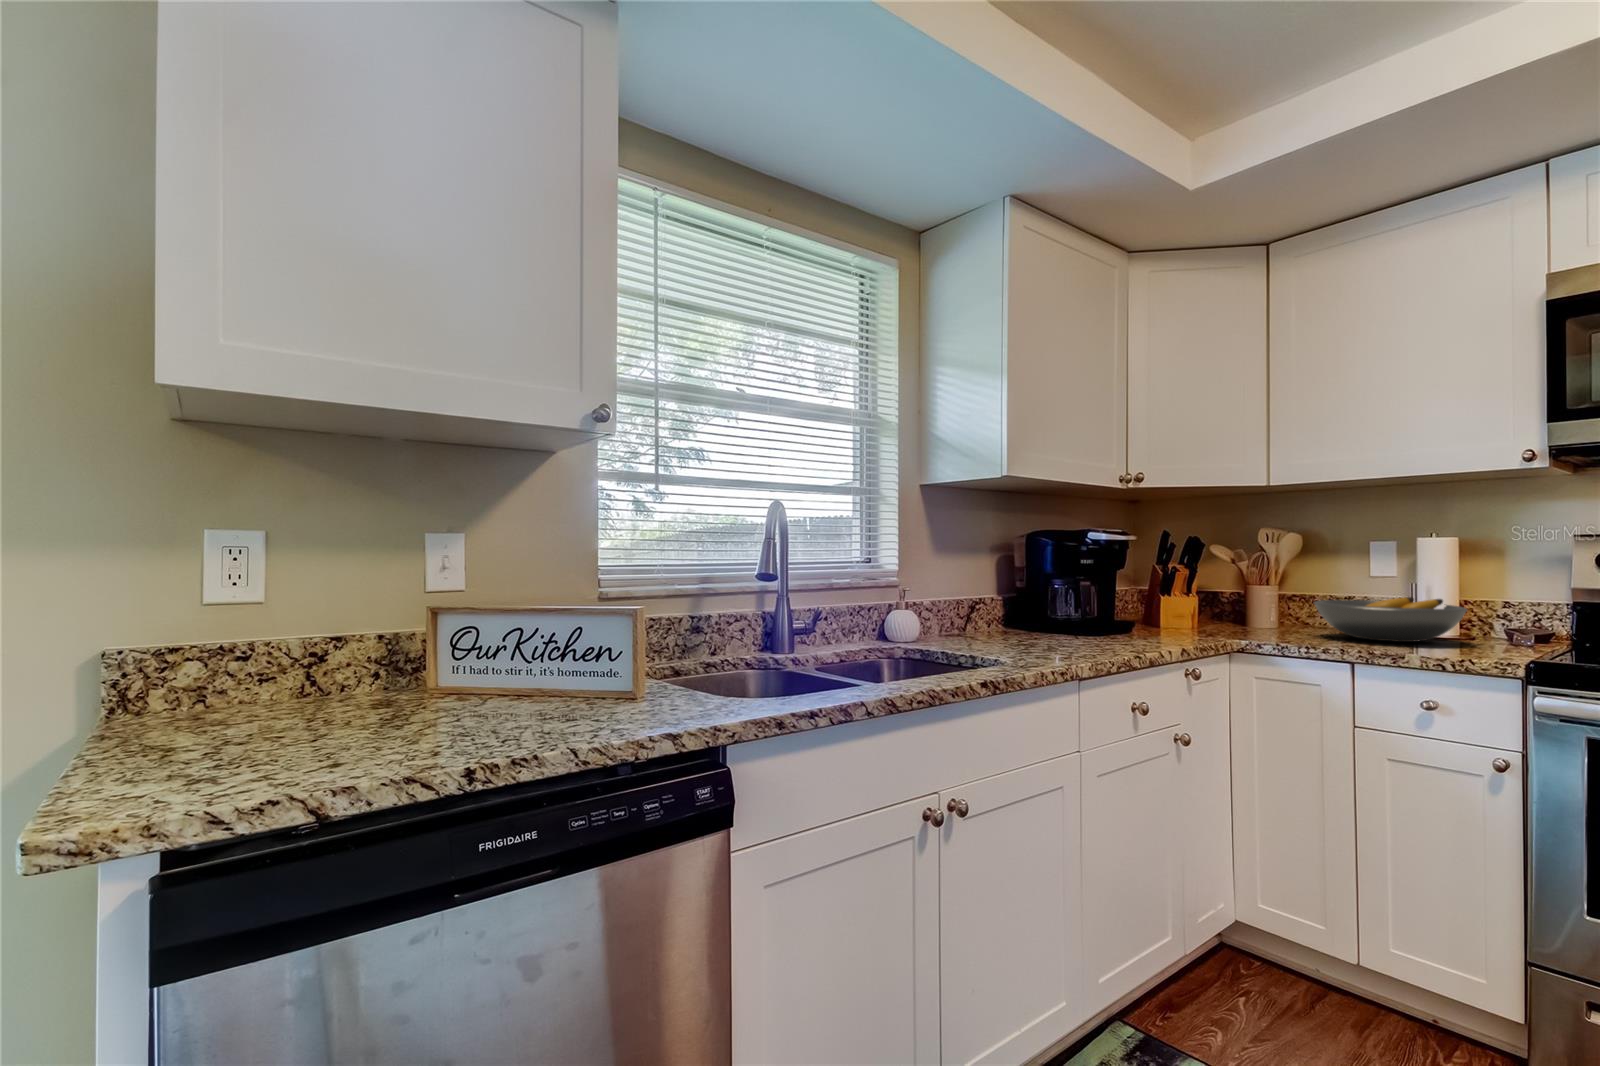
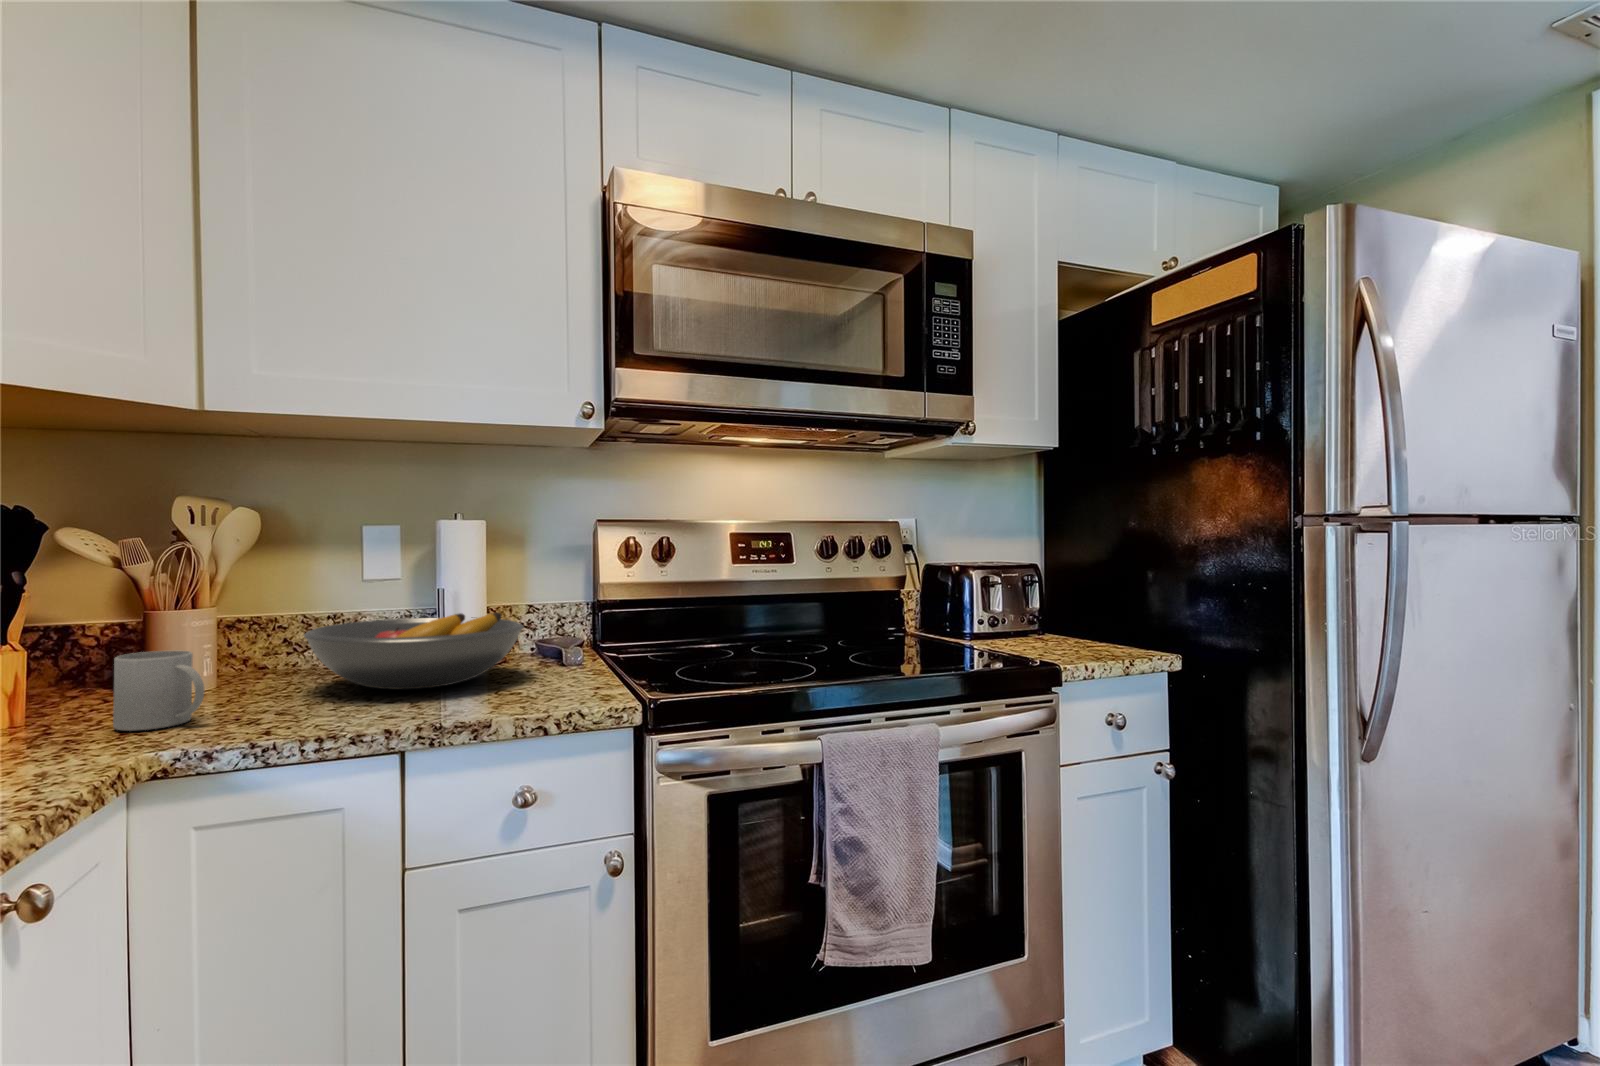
mug: none [1223,601,1258,635] -> present [113,650,204,730]

